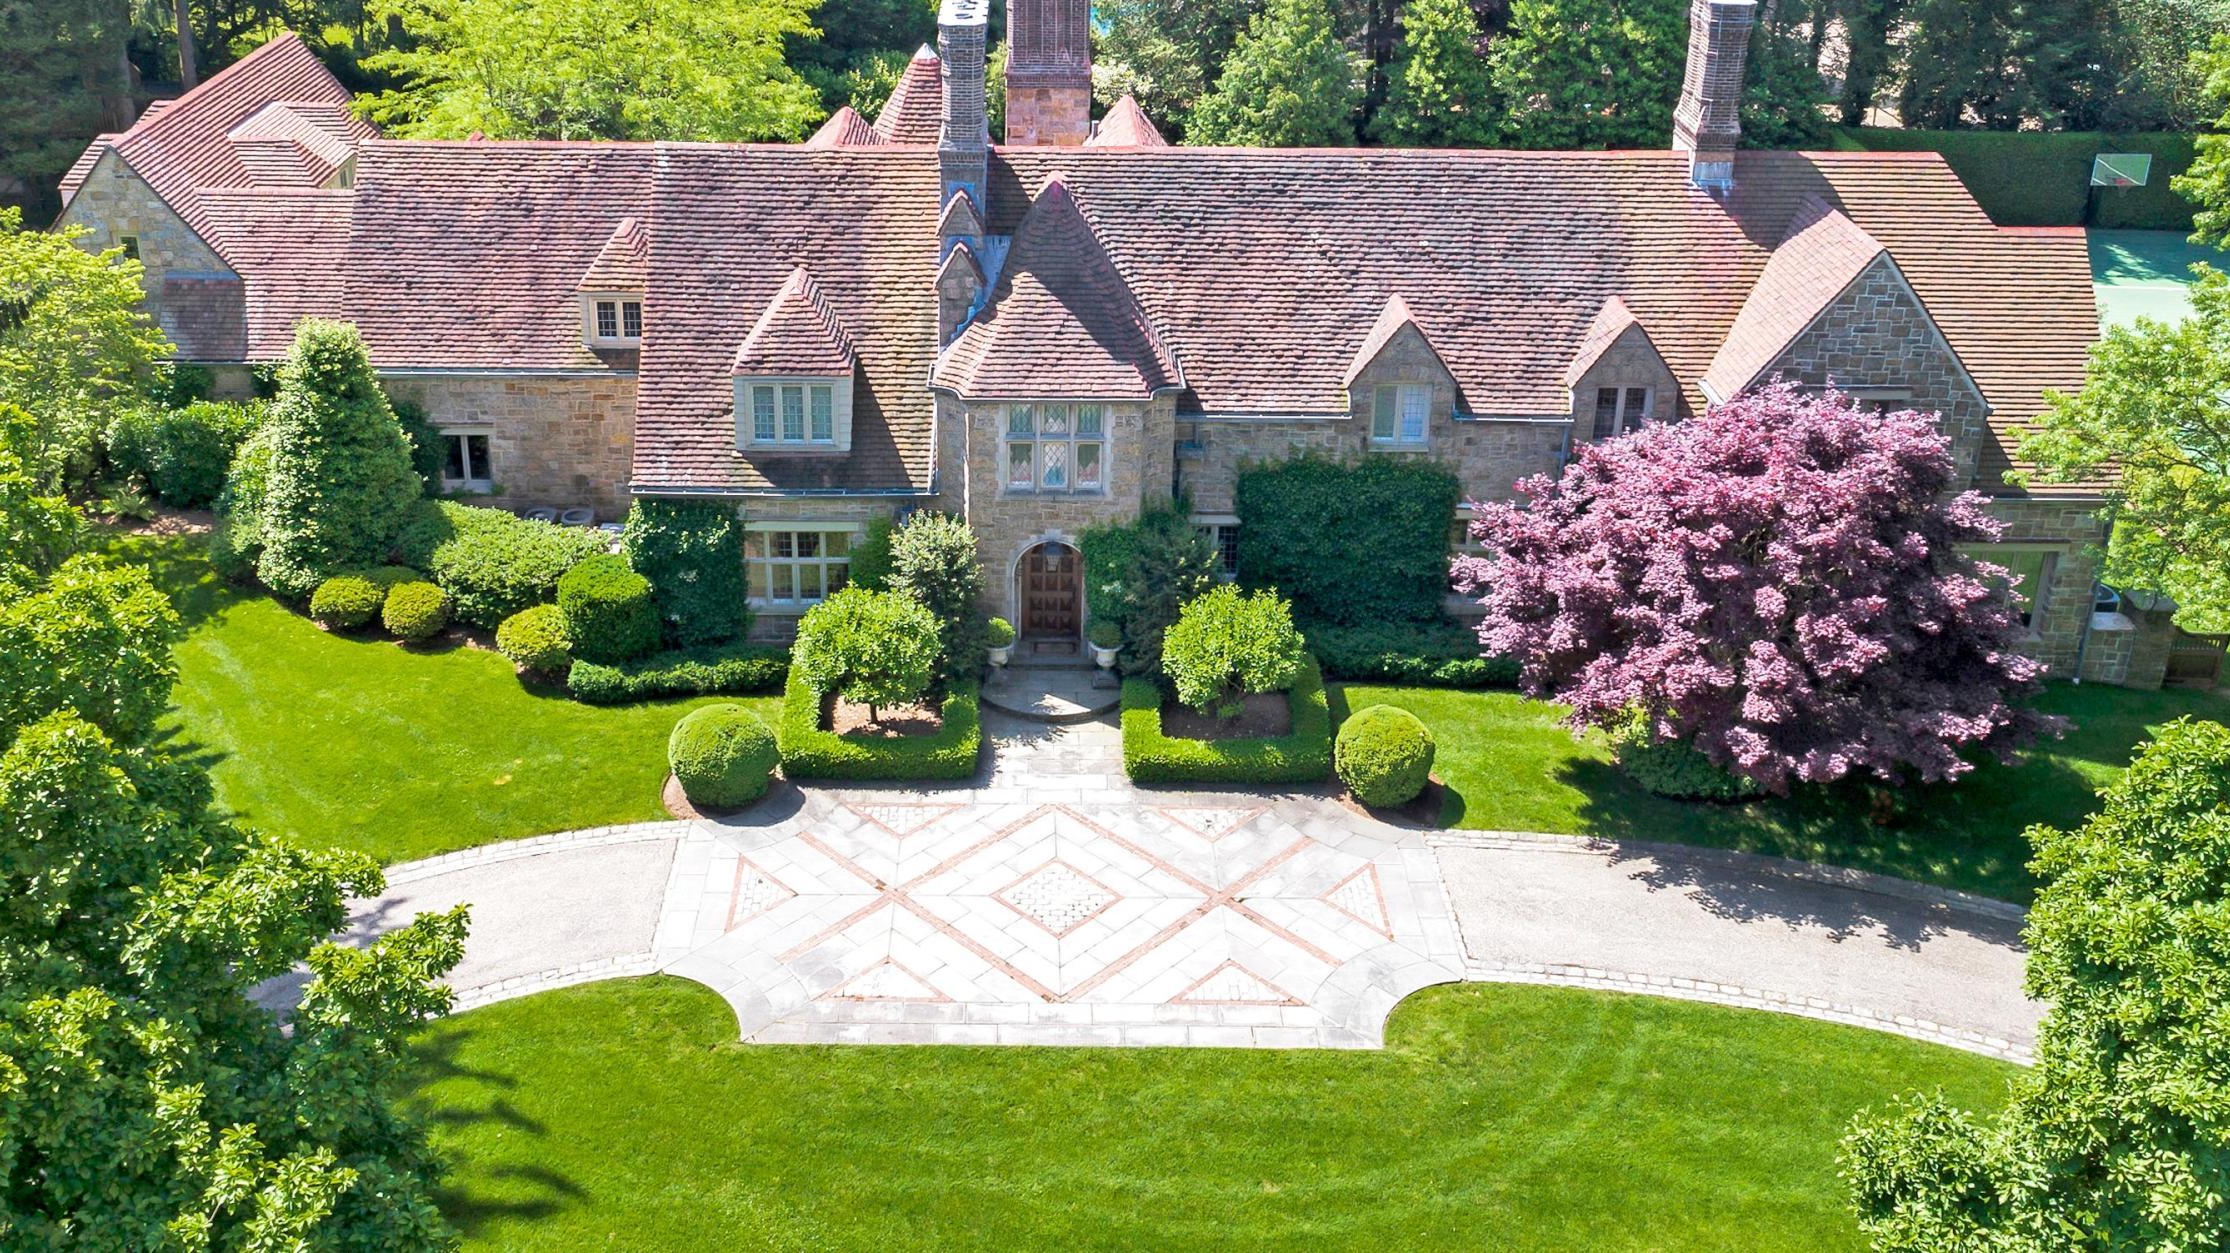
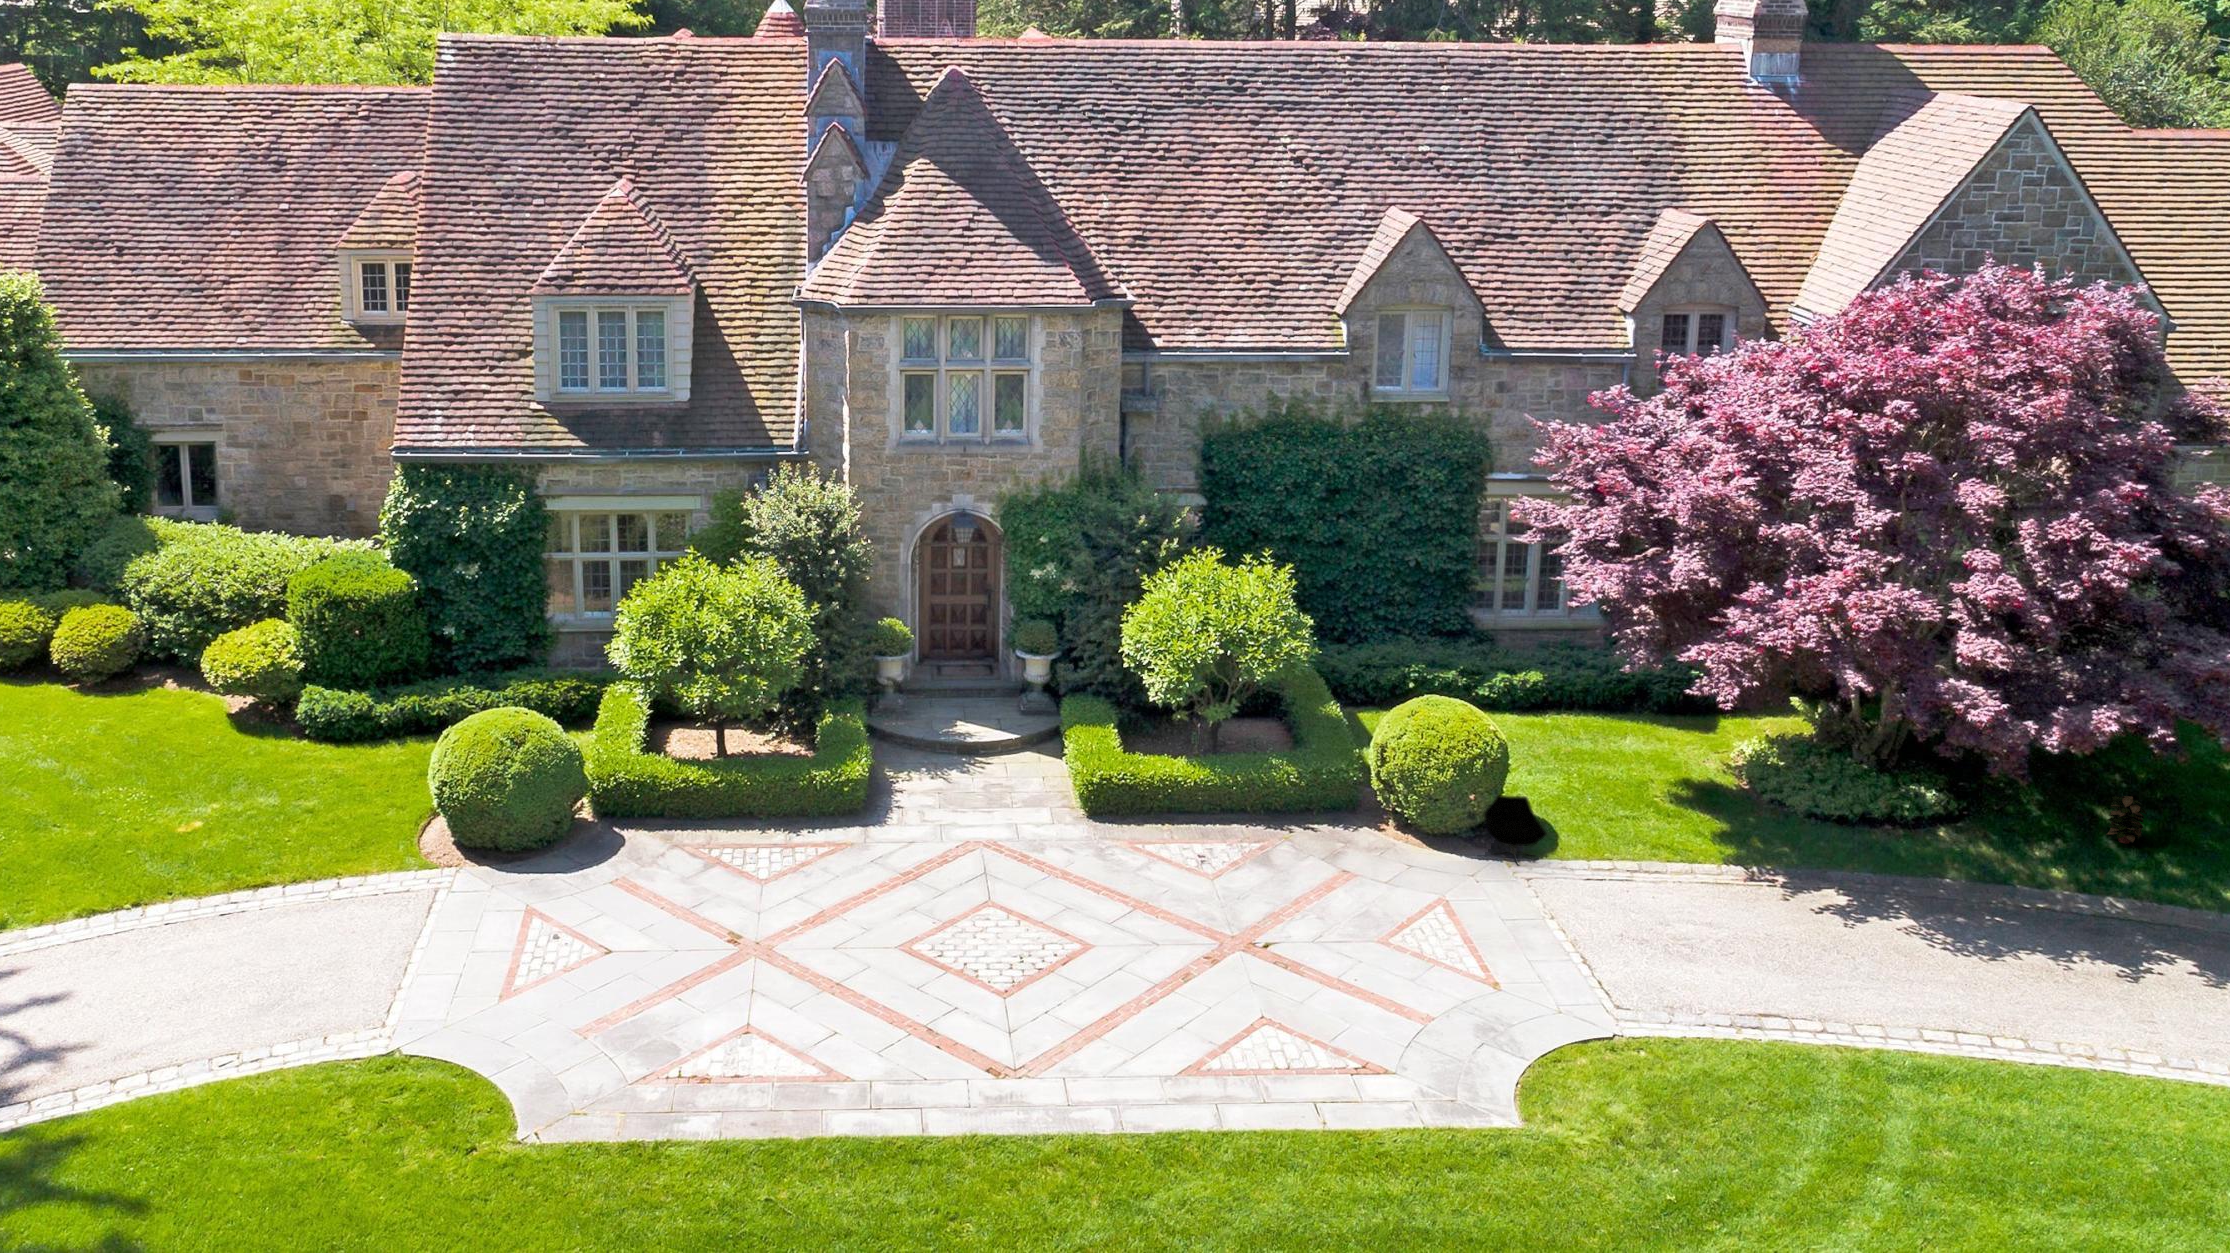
lounge chair: none [1414,780,1456,833] -> present [1484,795,1546,864]

